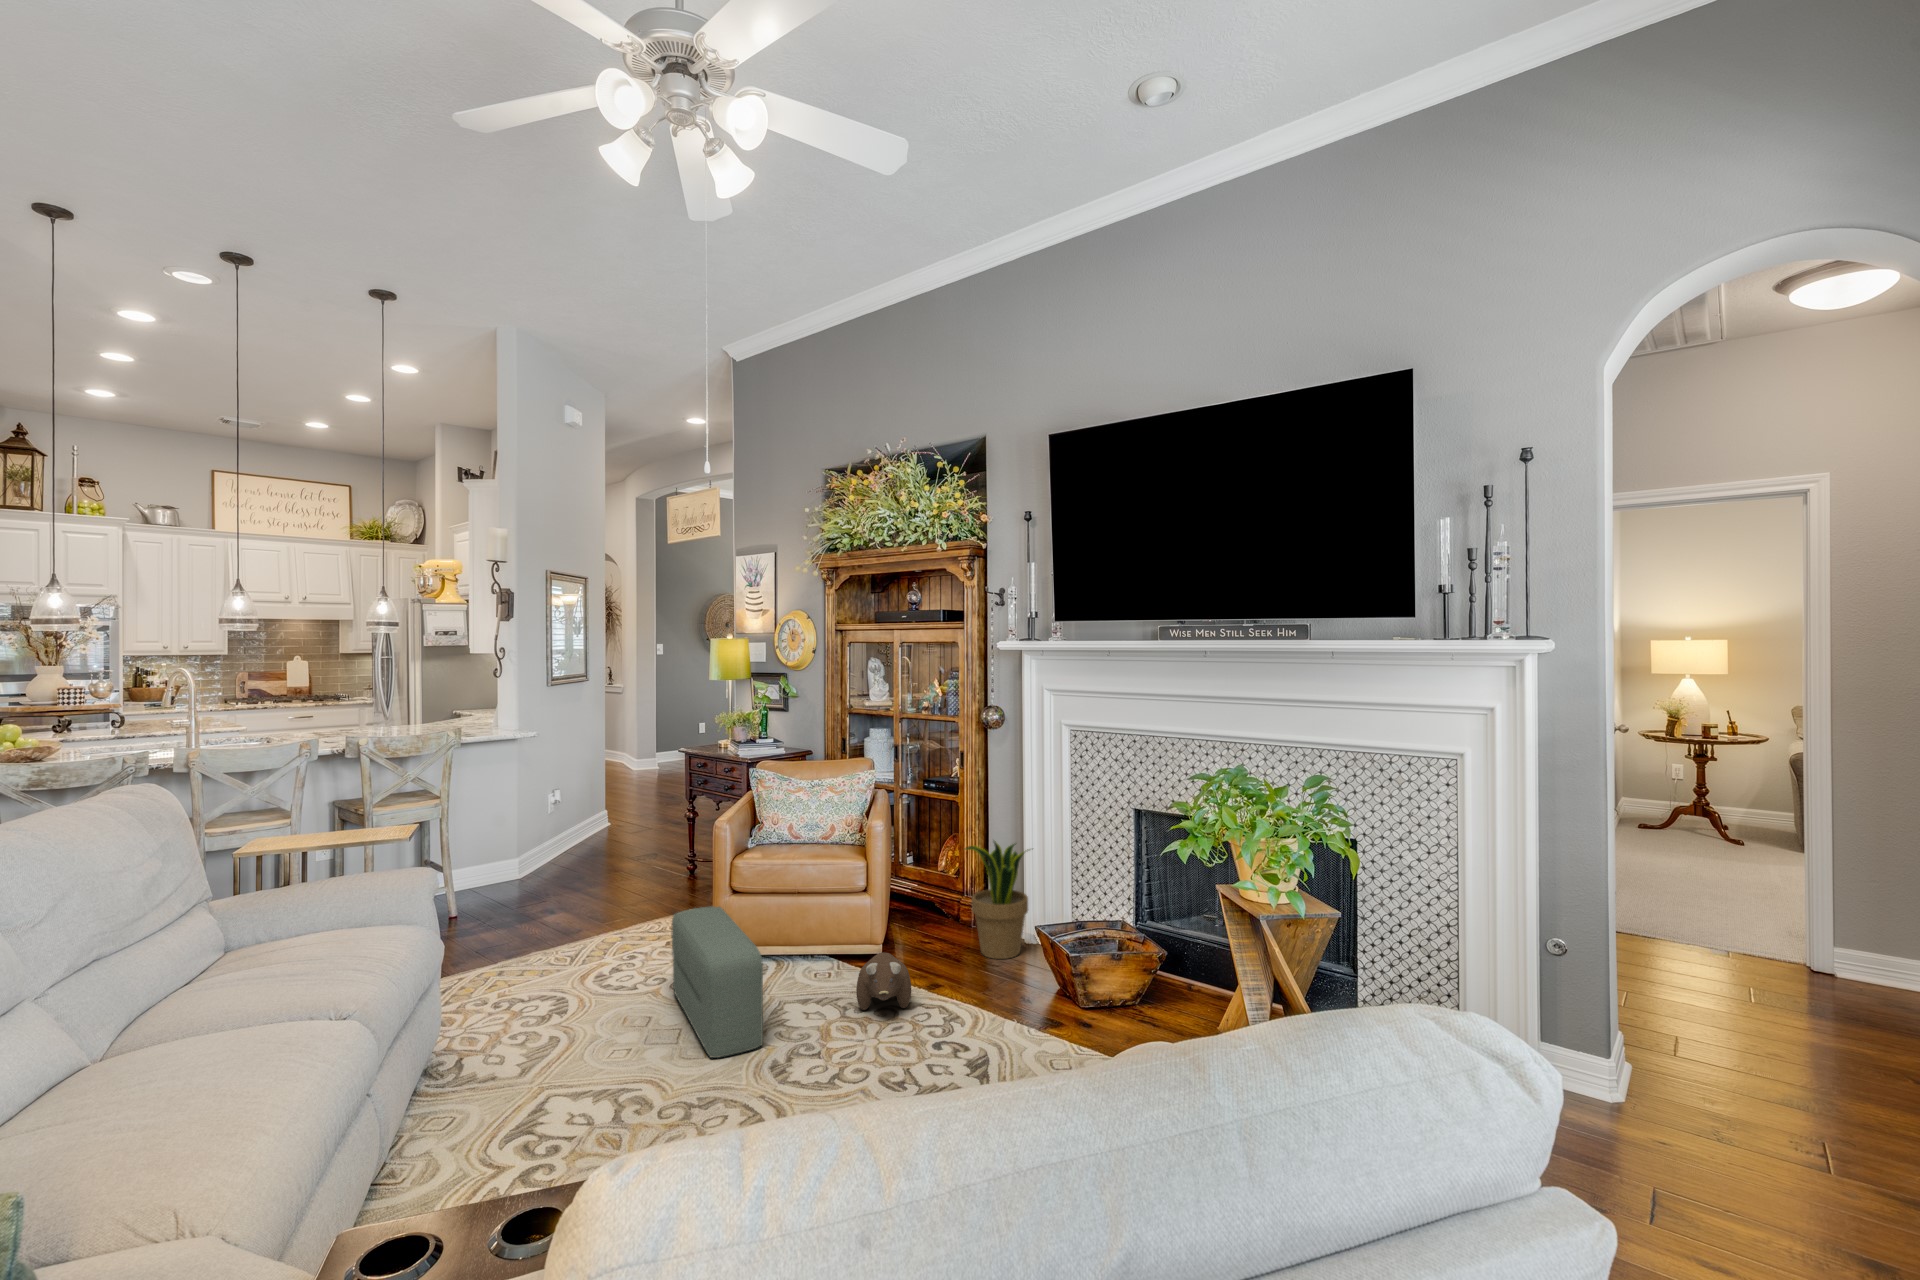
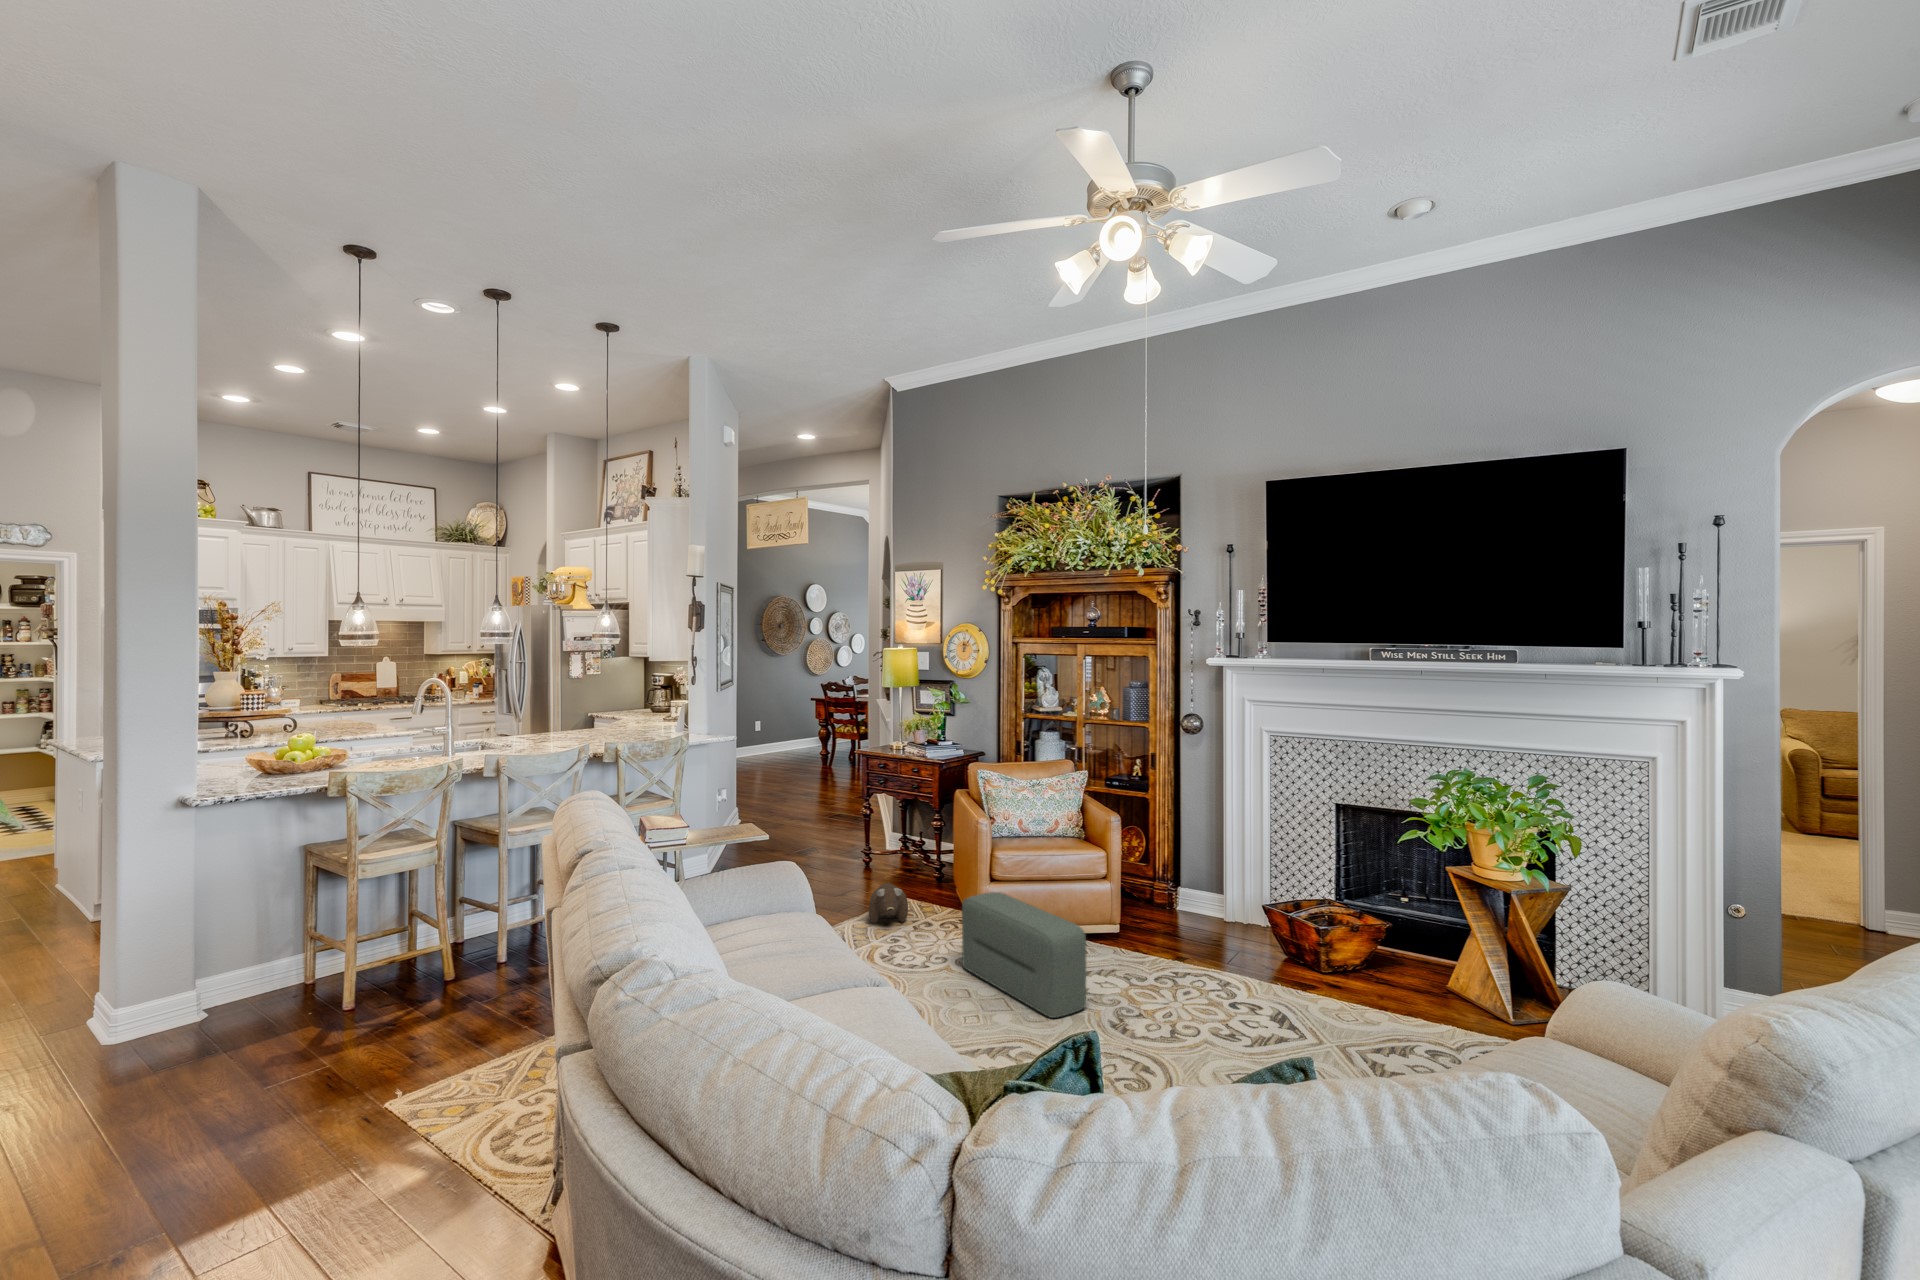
potted plant: present [964,841,1028,959] -> none [1179,831,1243,935]
plush toy: present [856,952,911,1010] -> present [869,883,908,924]

